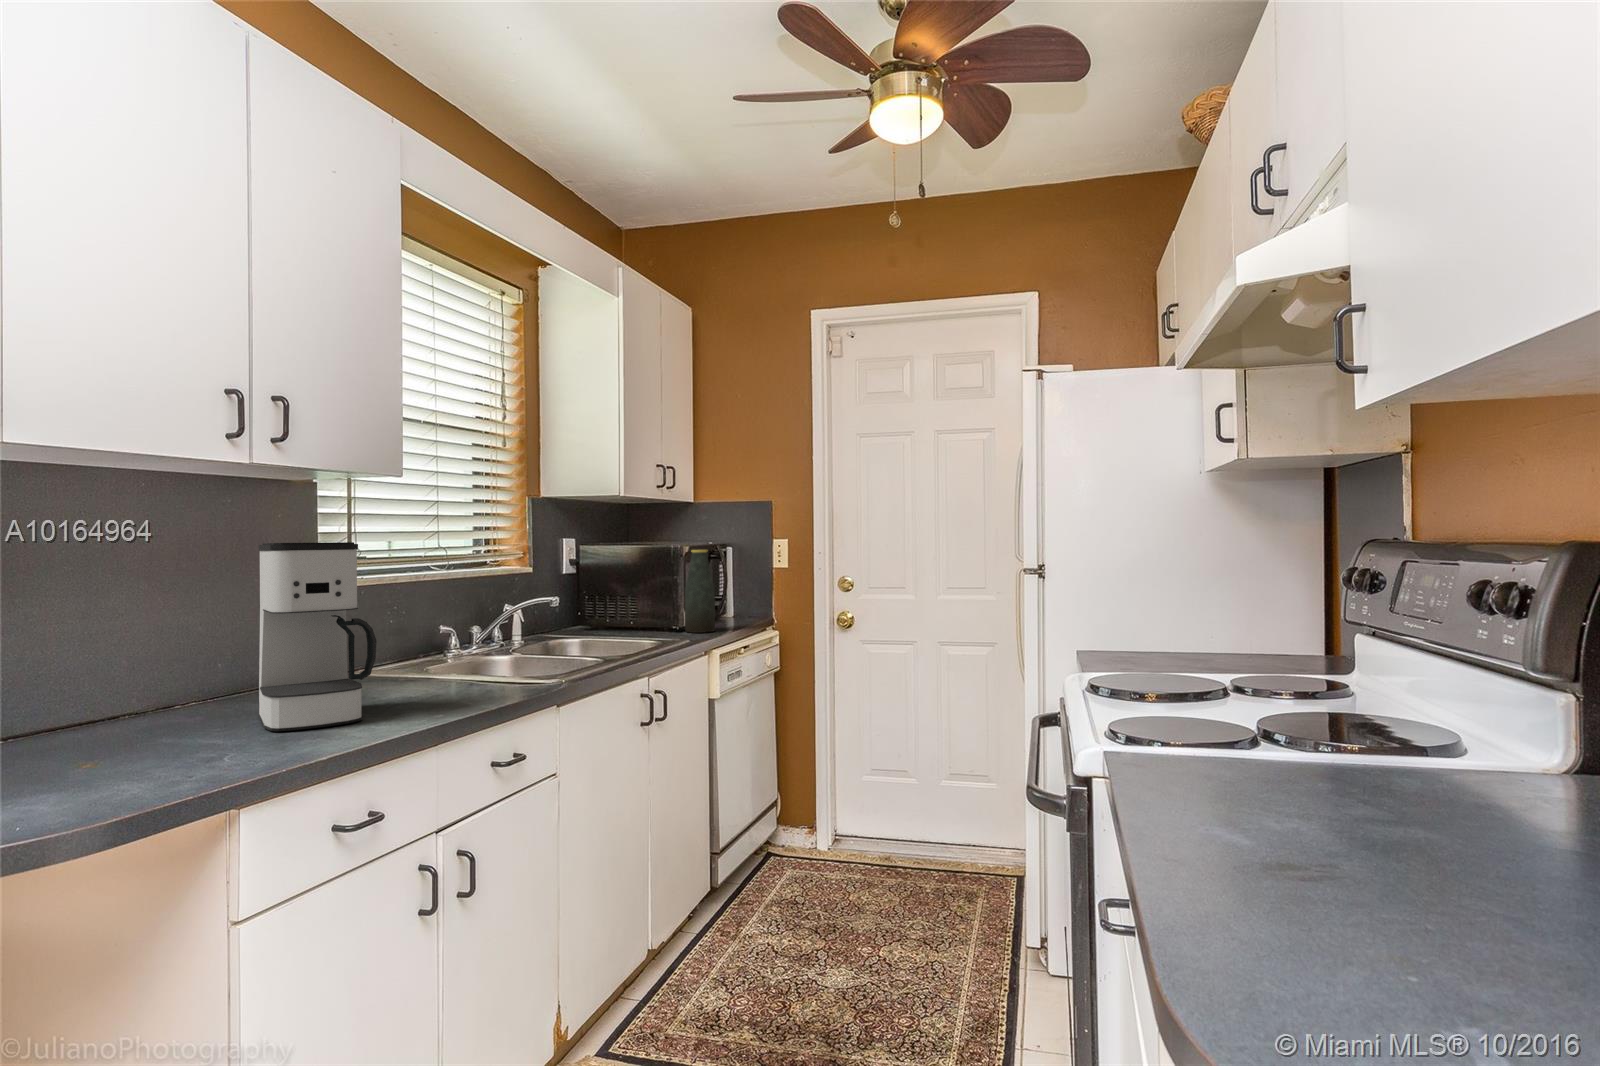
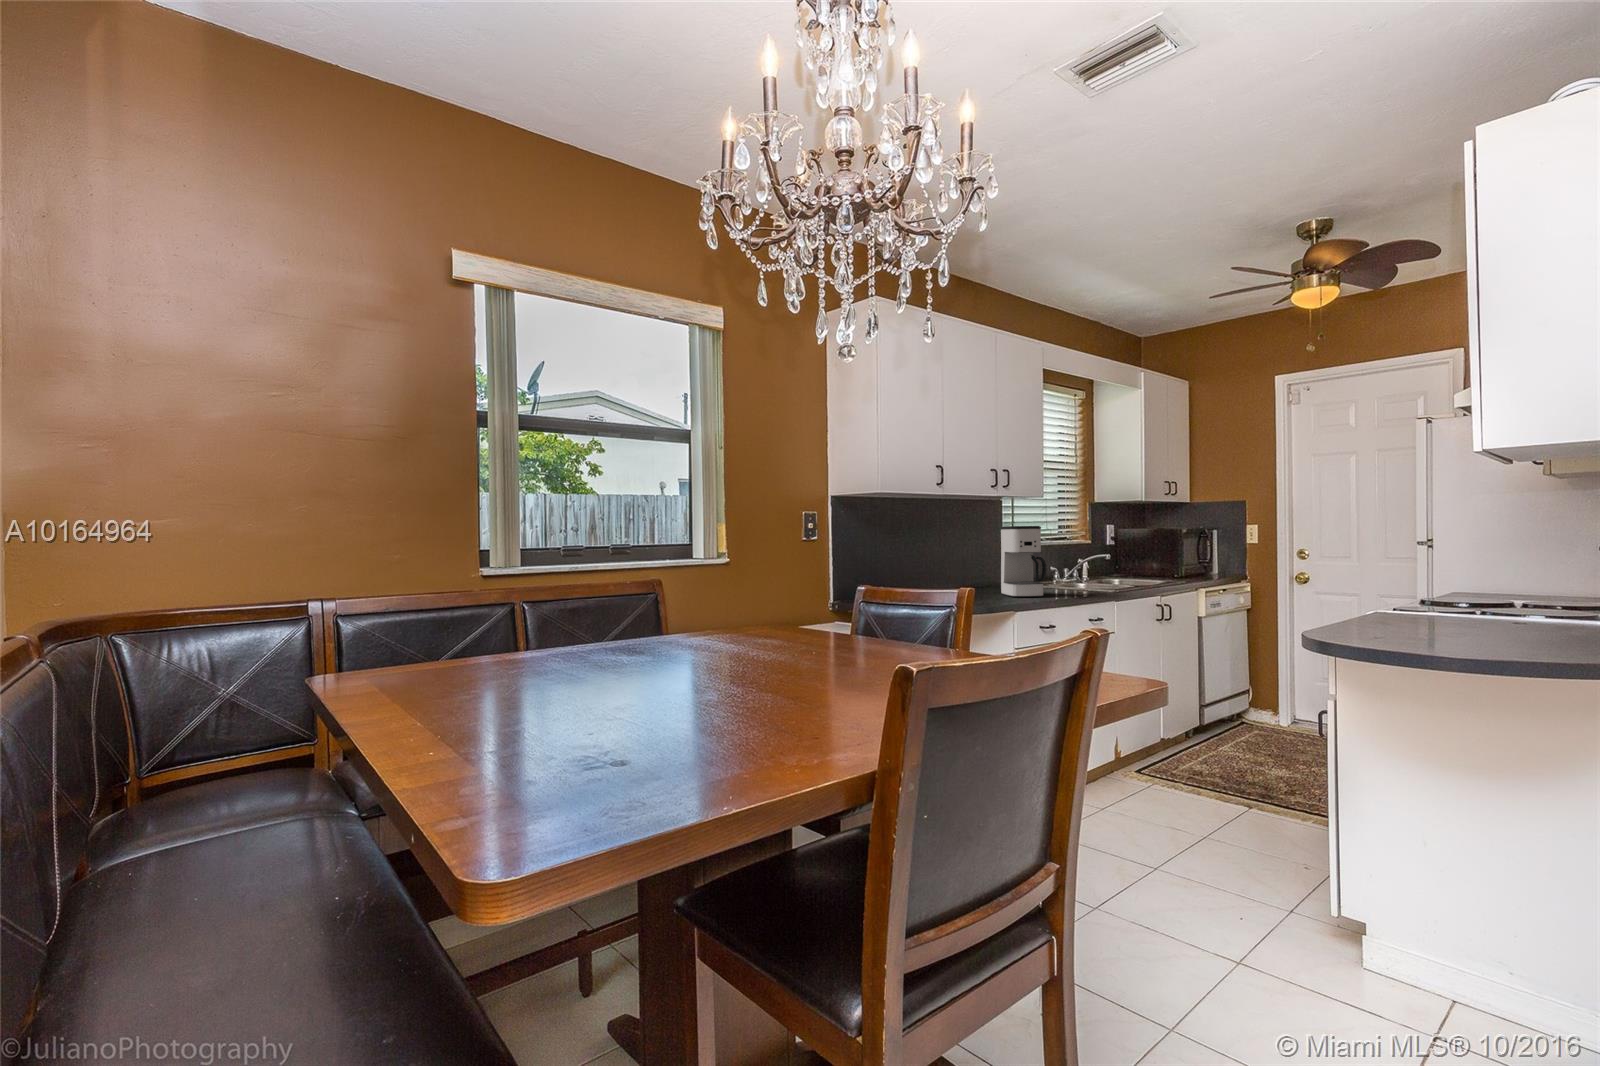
bottle: present [685,550,715,633] -> none [1185,531,1204,580]

